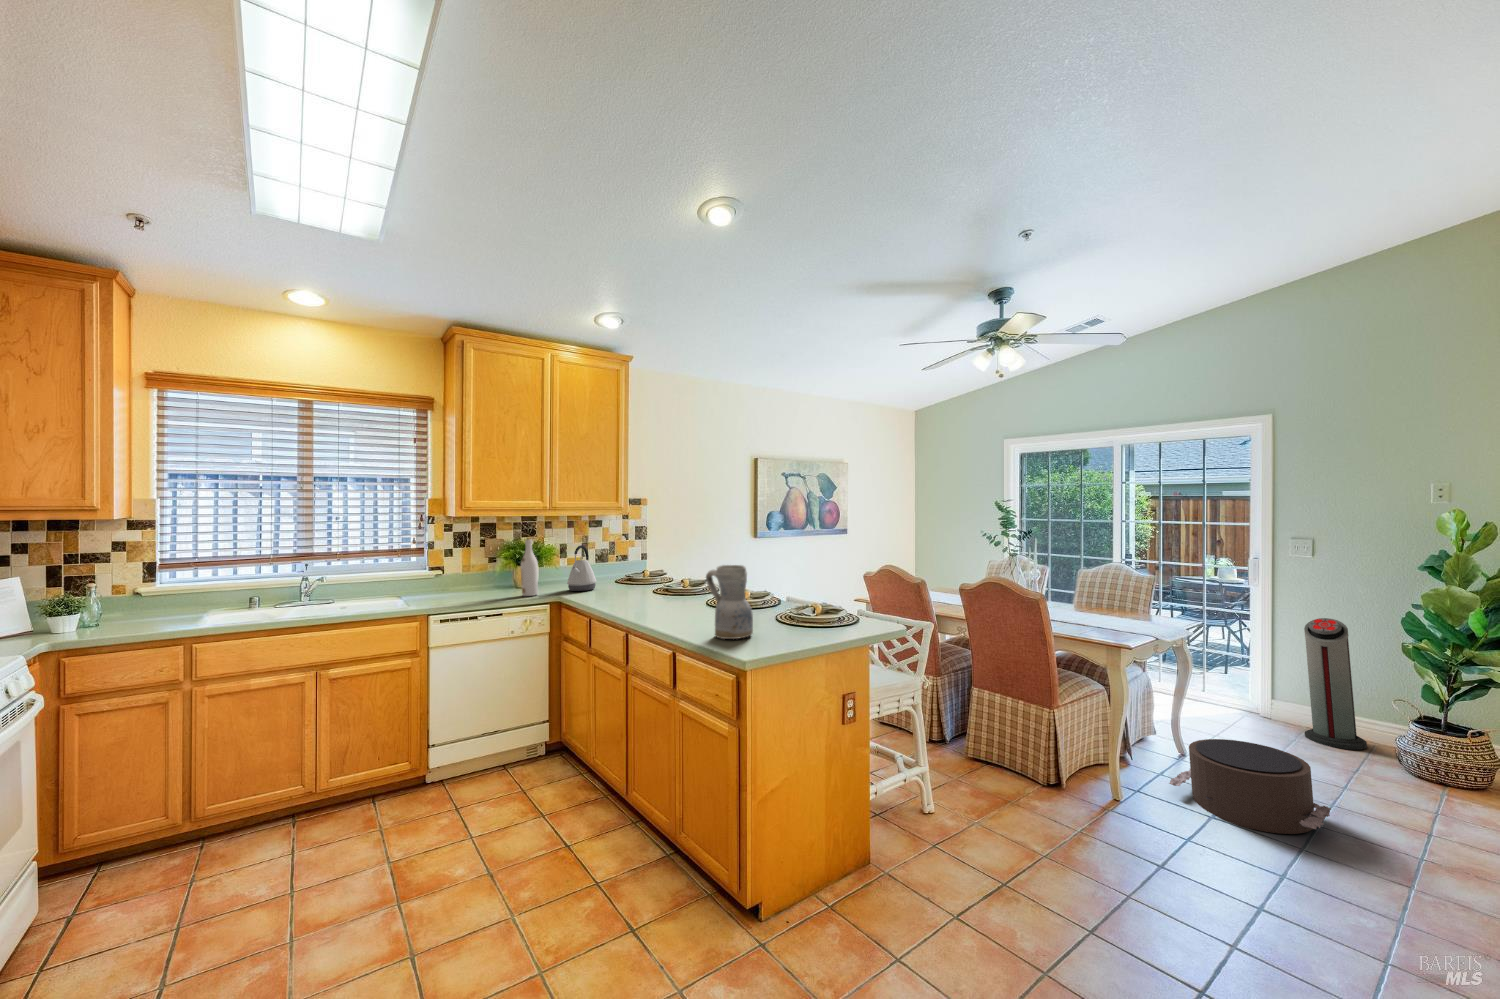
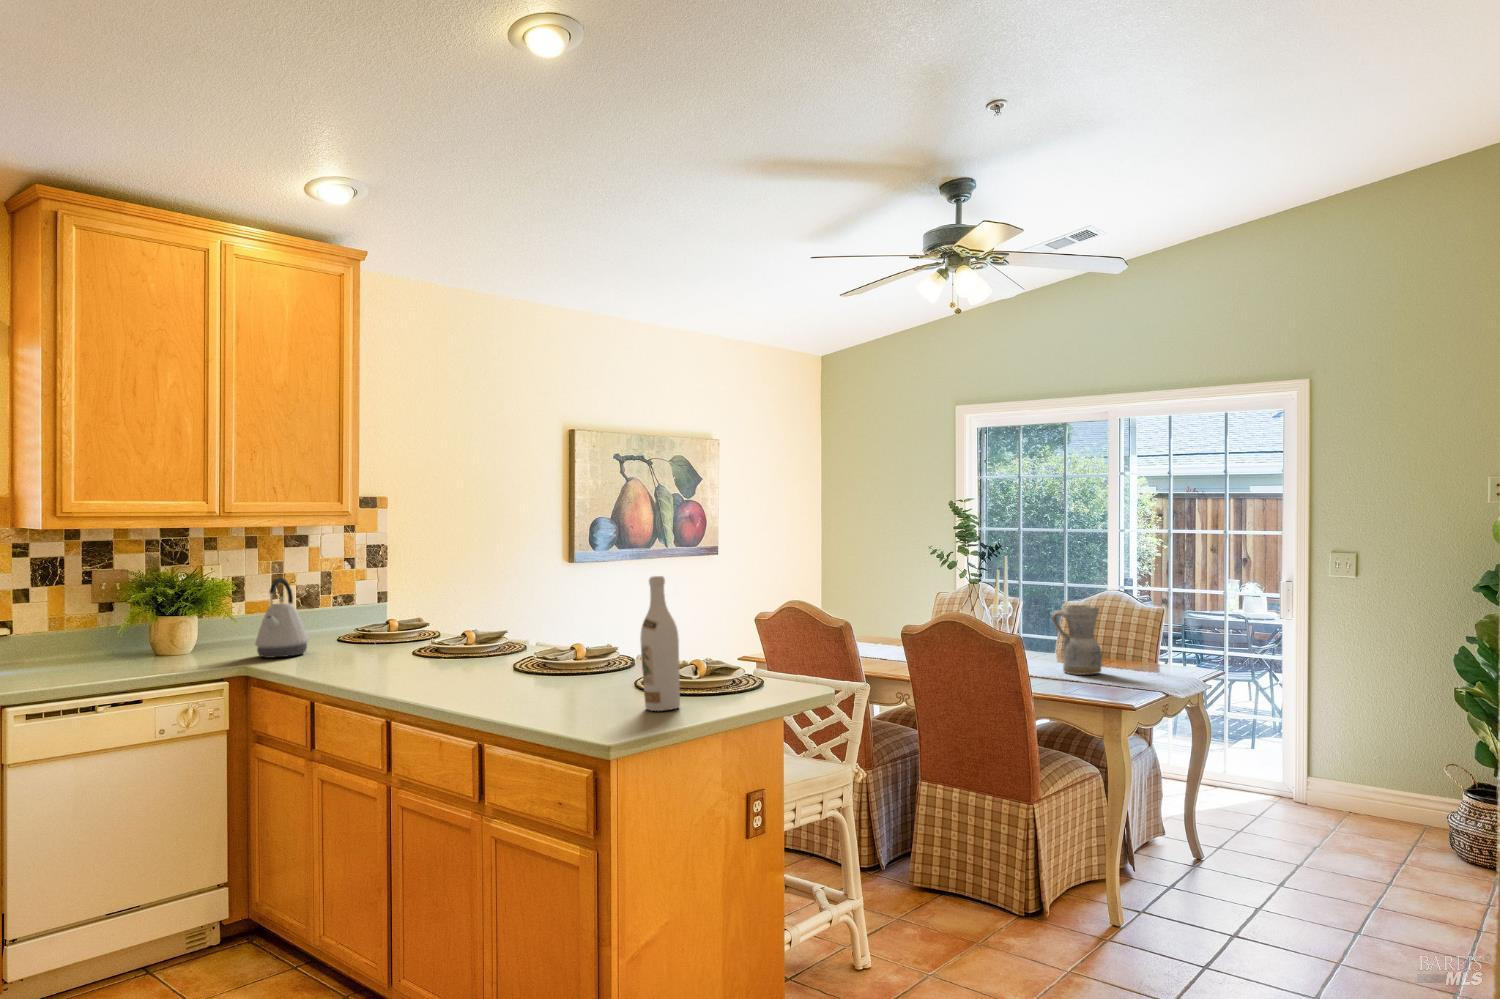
wine bottle: present [521,540,538,596] -> present [640,576,680,711]
ceramic pitcher: present [706,565,753,639] -> present [1051,605,1102,675]
air purifier: present [1304,618,1367,750] -> none [1346,660,1416,835]
pouf: present [1169,739,1331,834] -> none [1181,830,1370,946]

